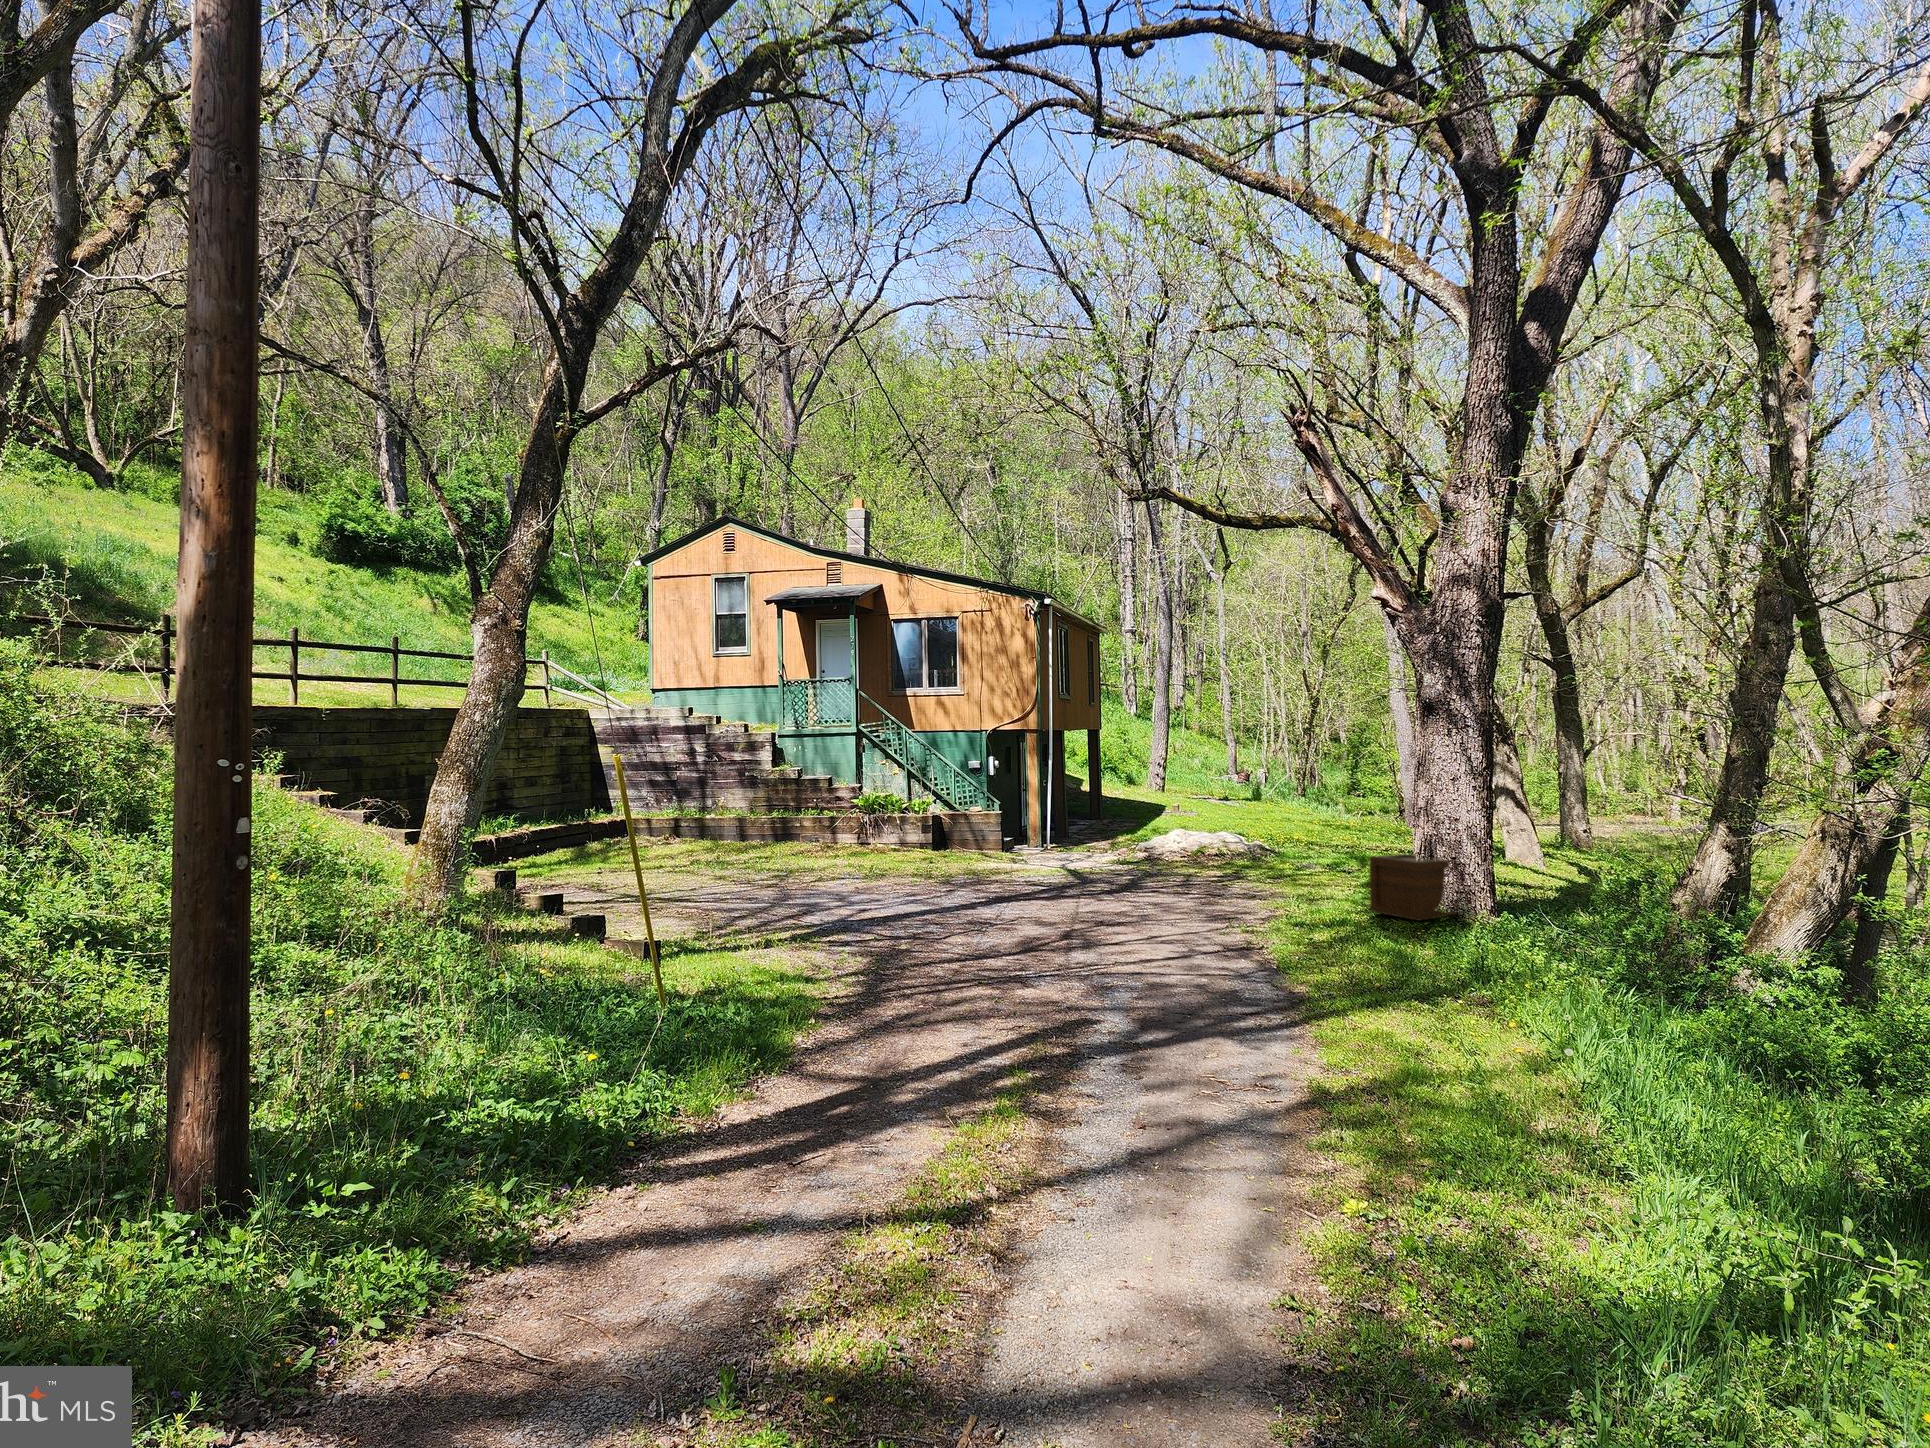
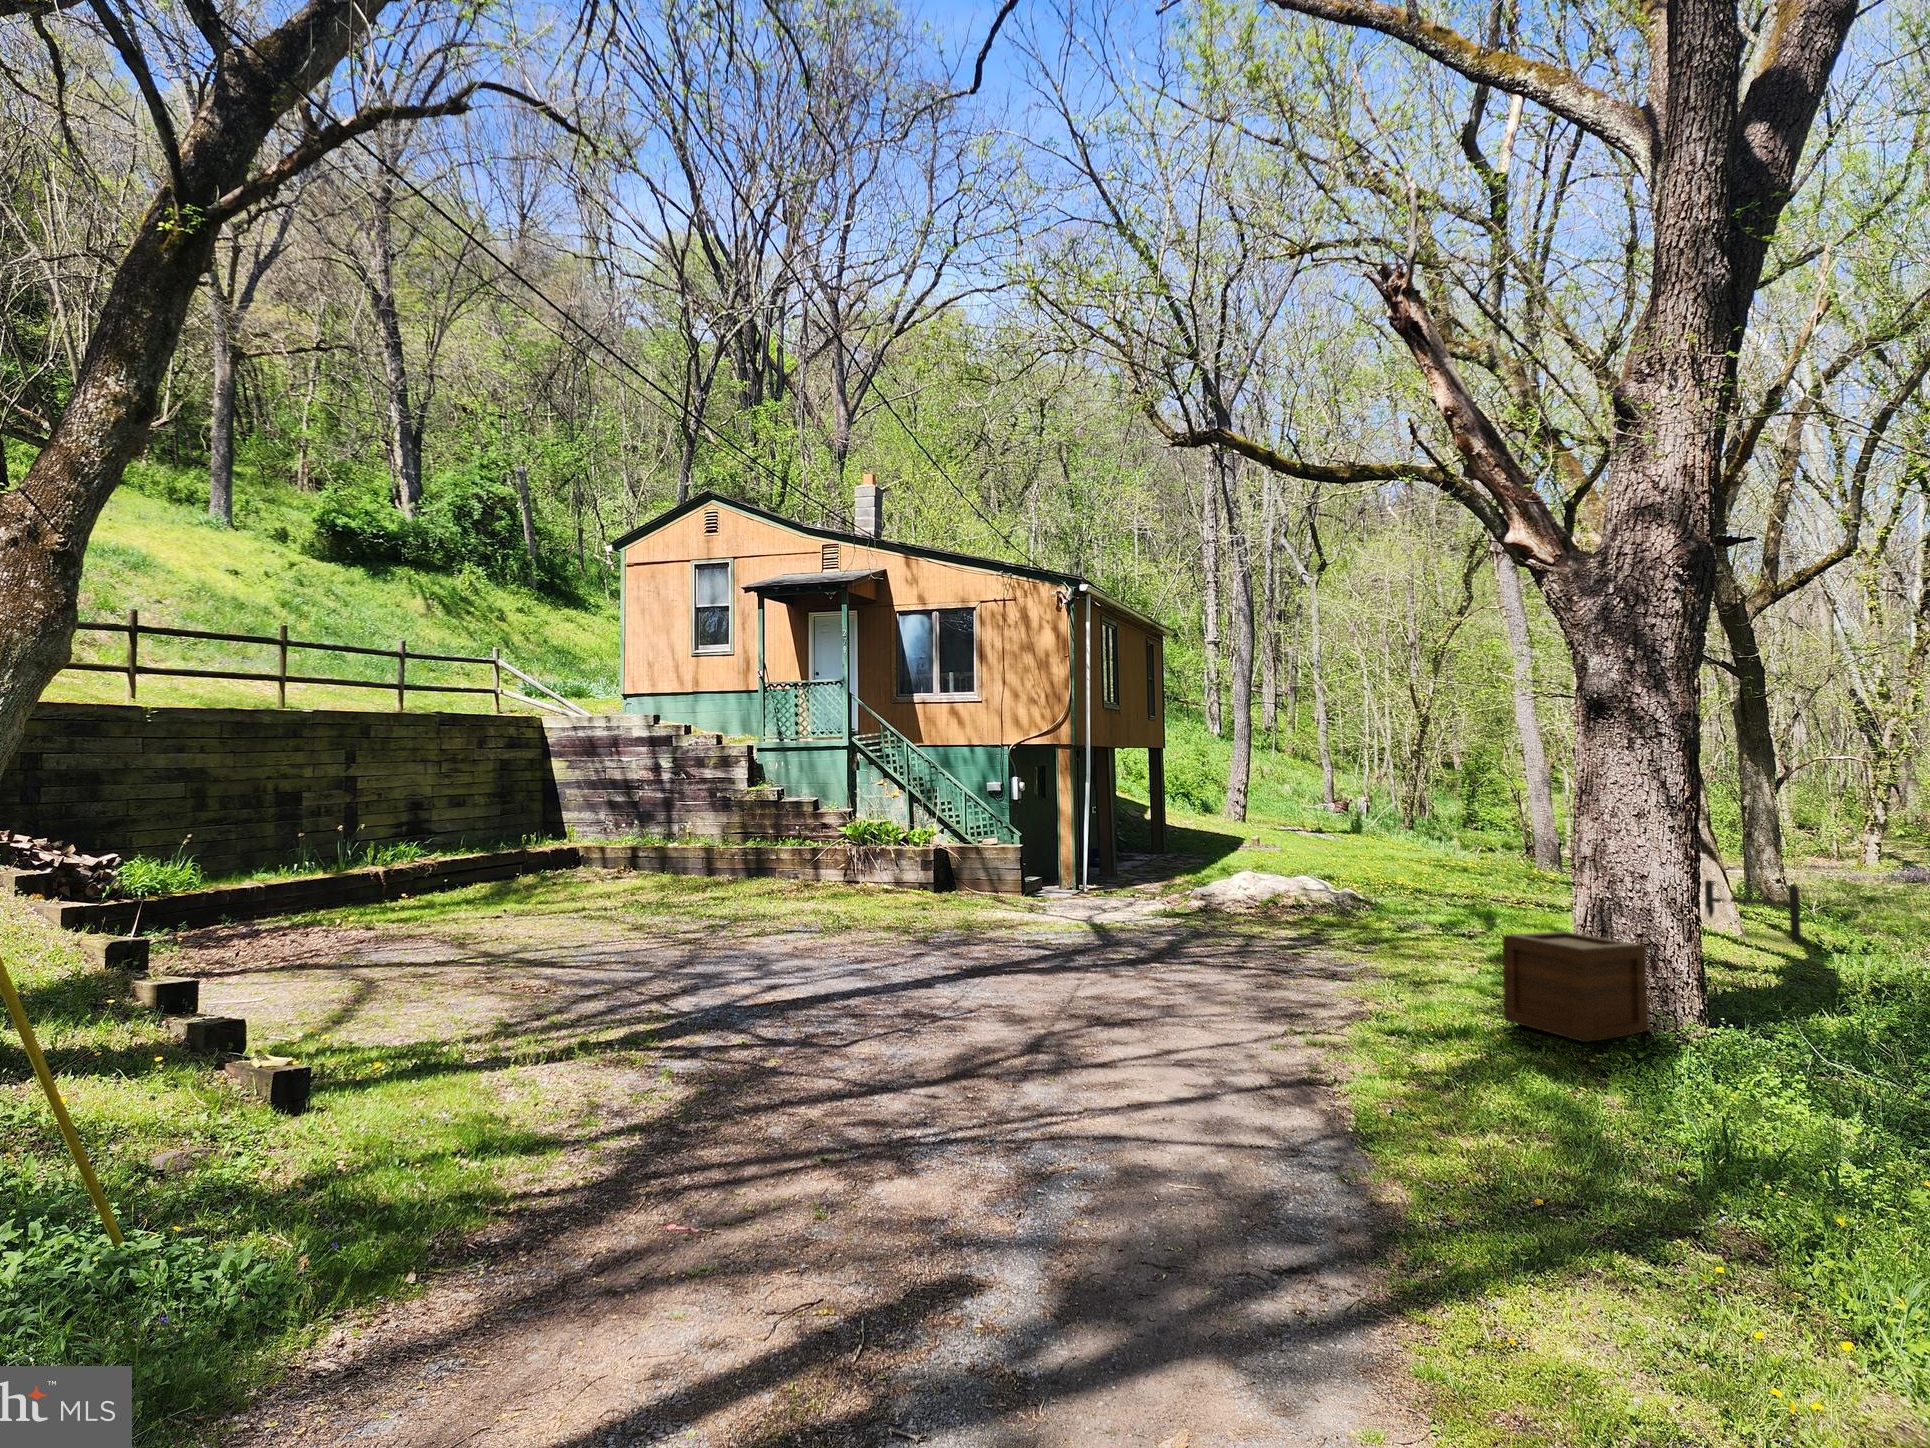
bench: none [1521,826,1586,871] -> present [1705,878,1801,942]

